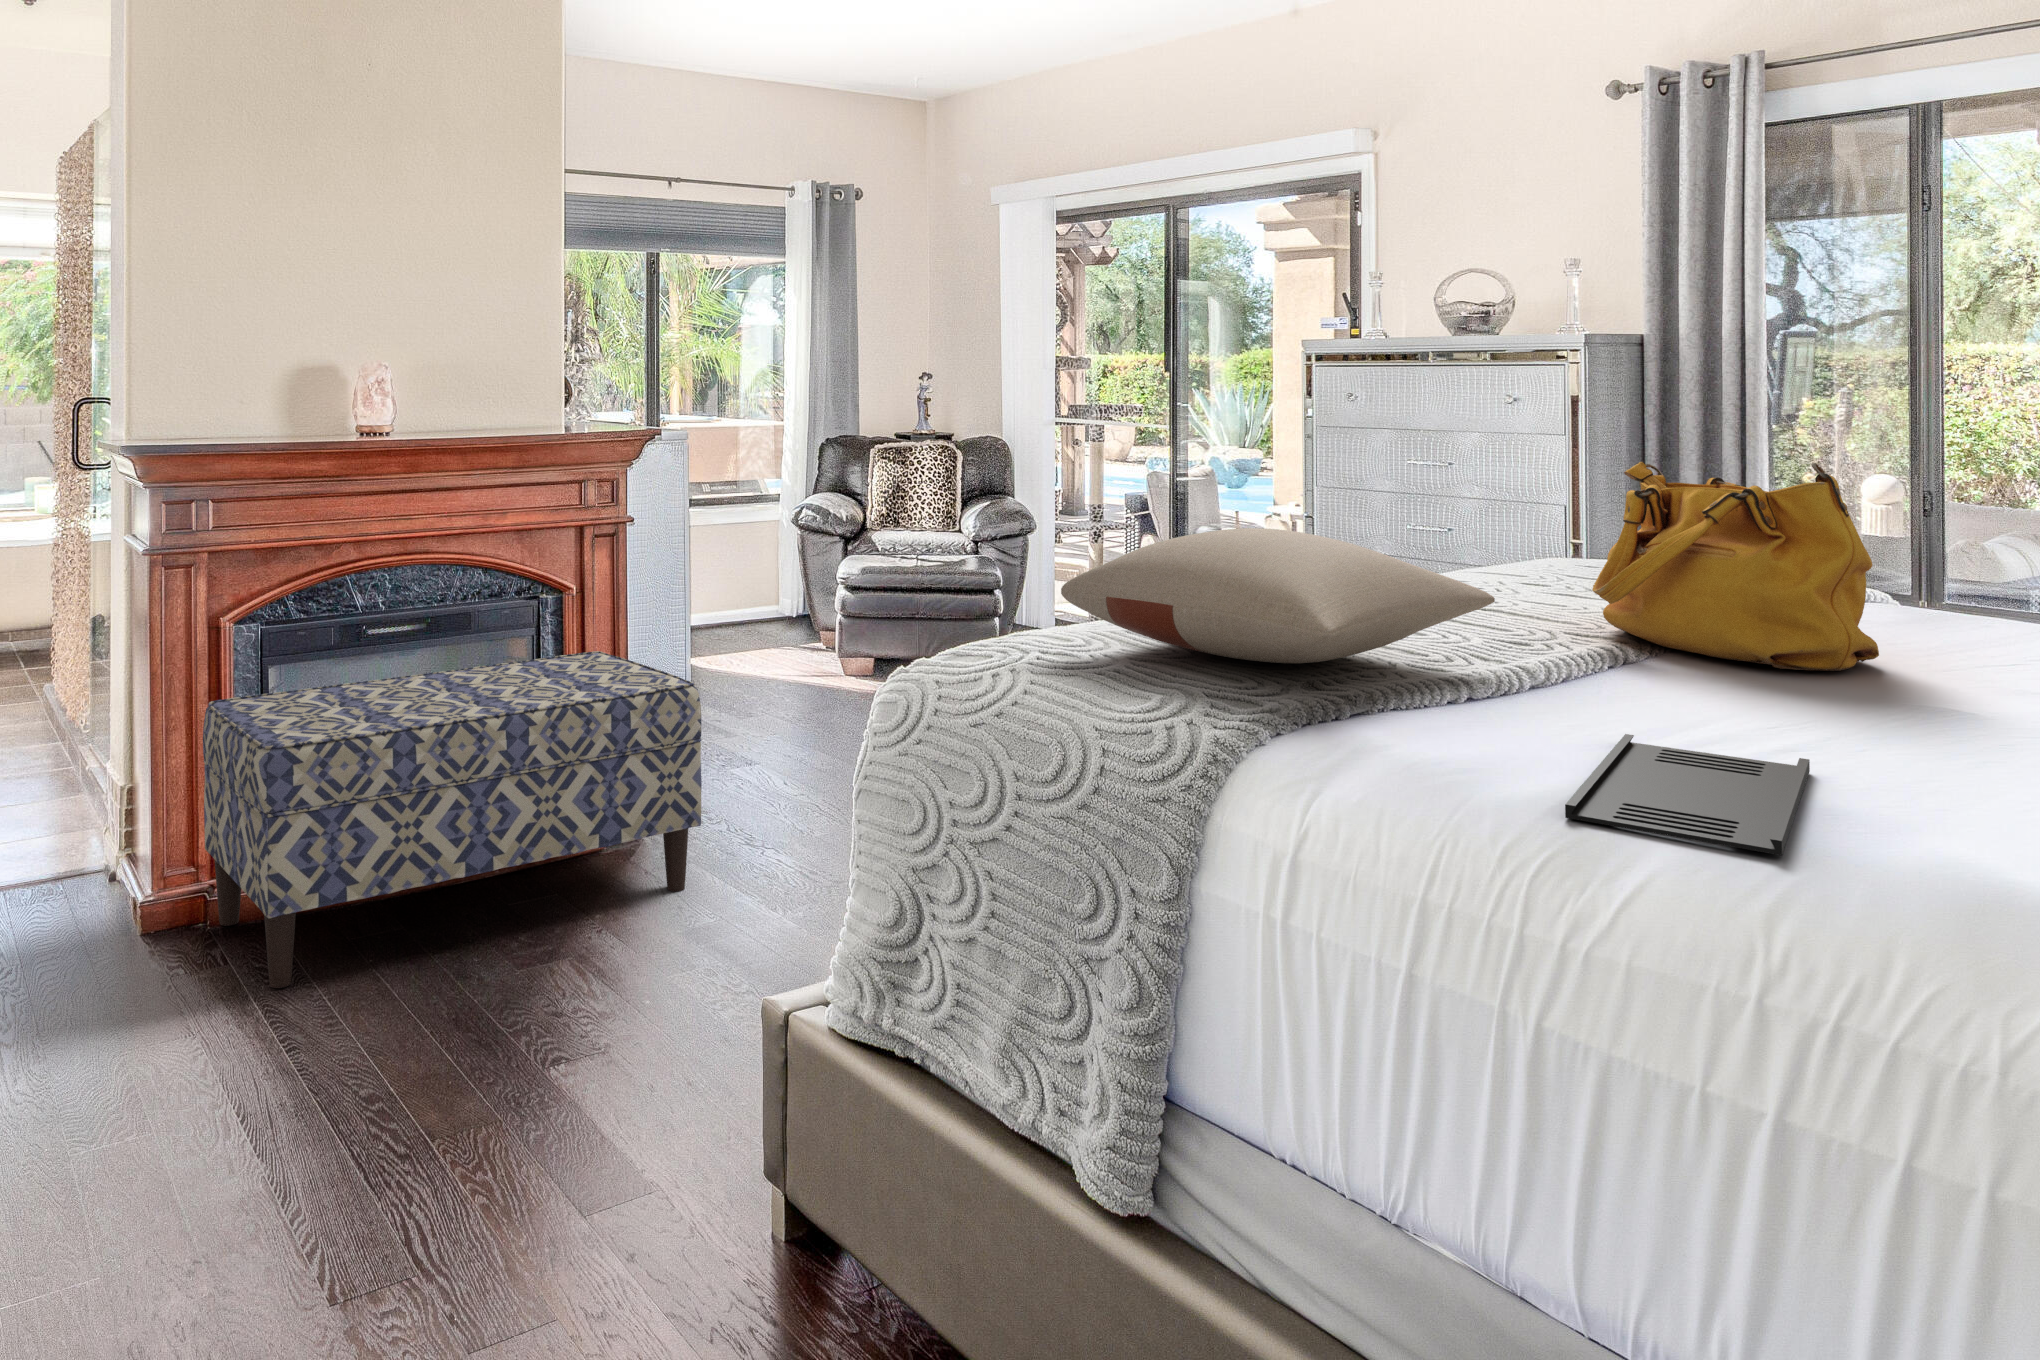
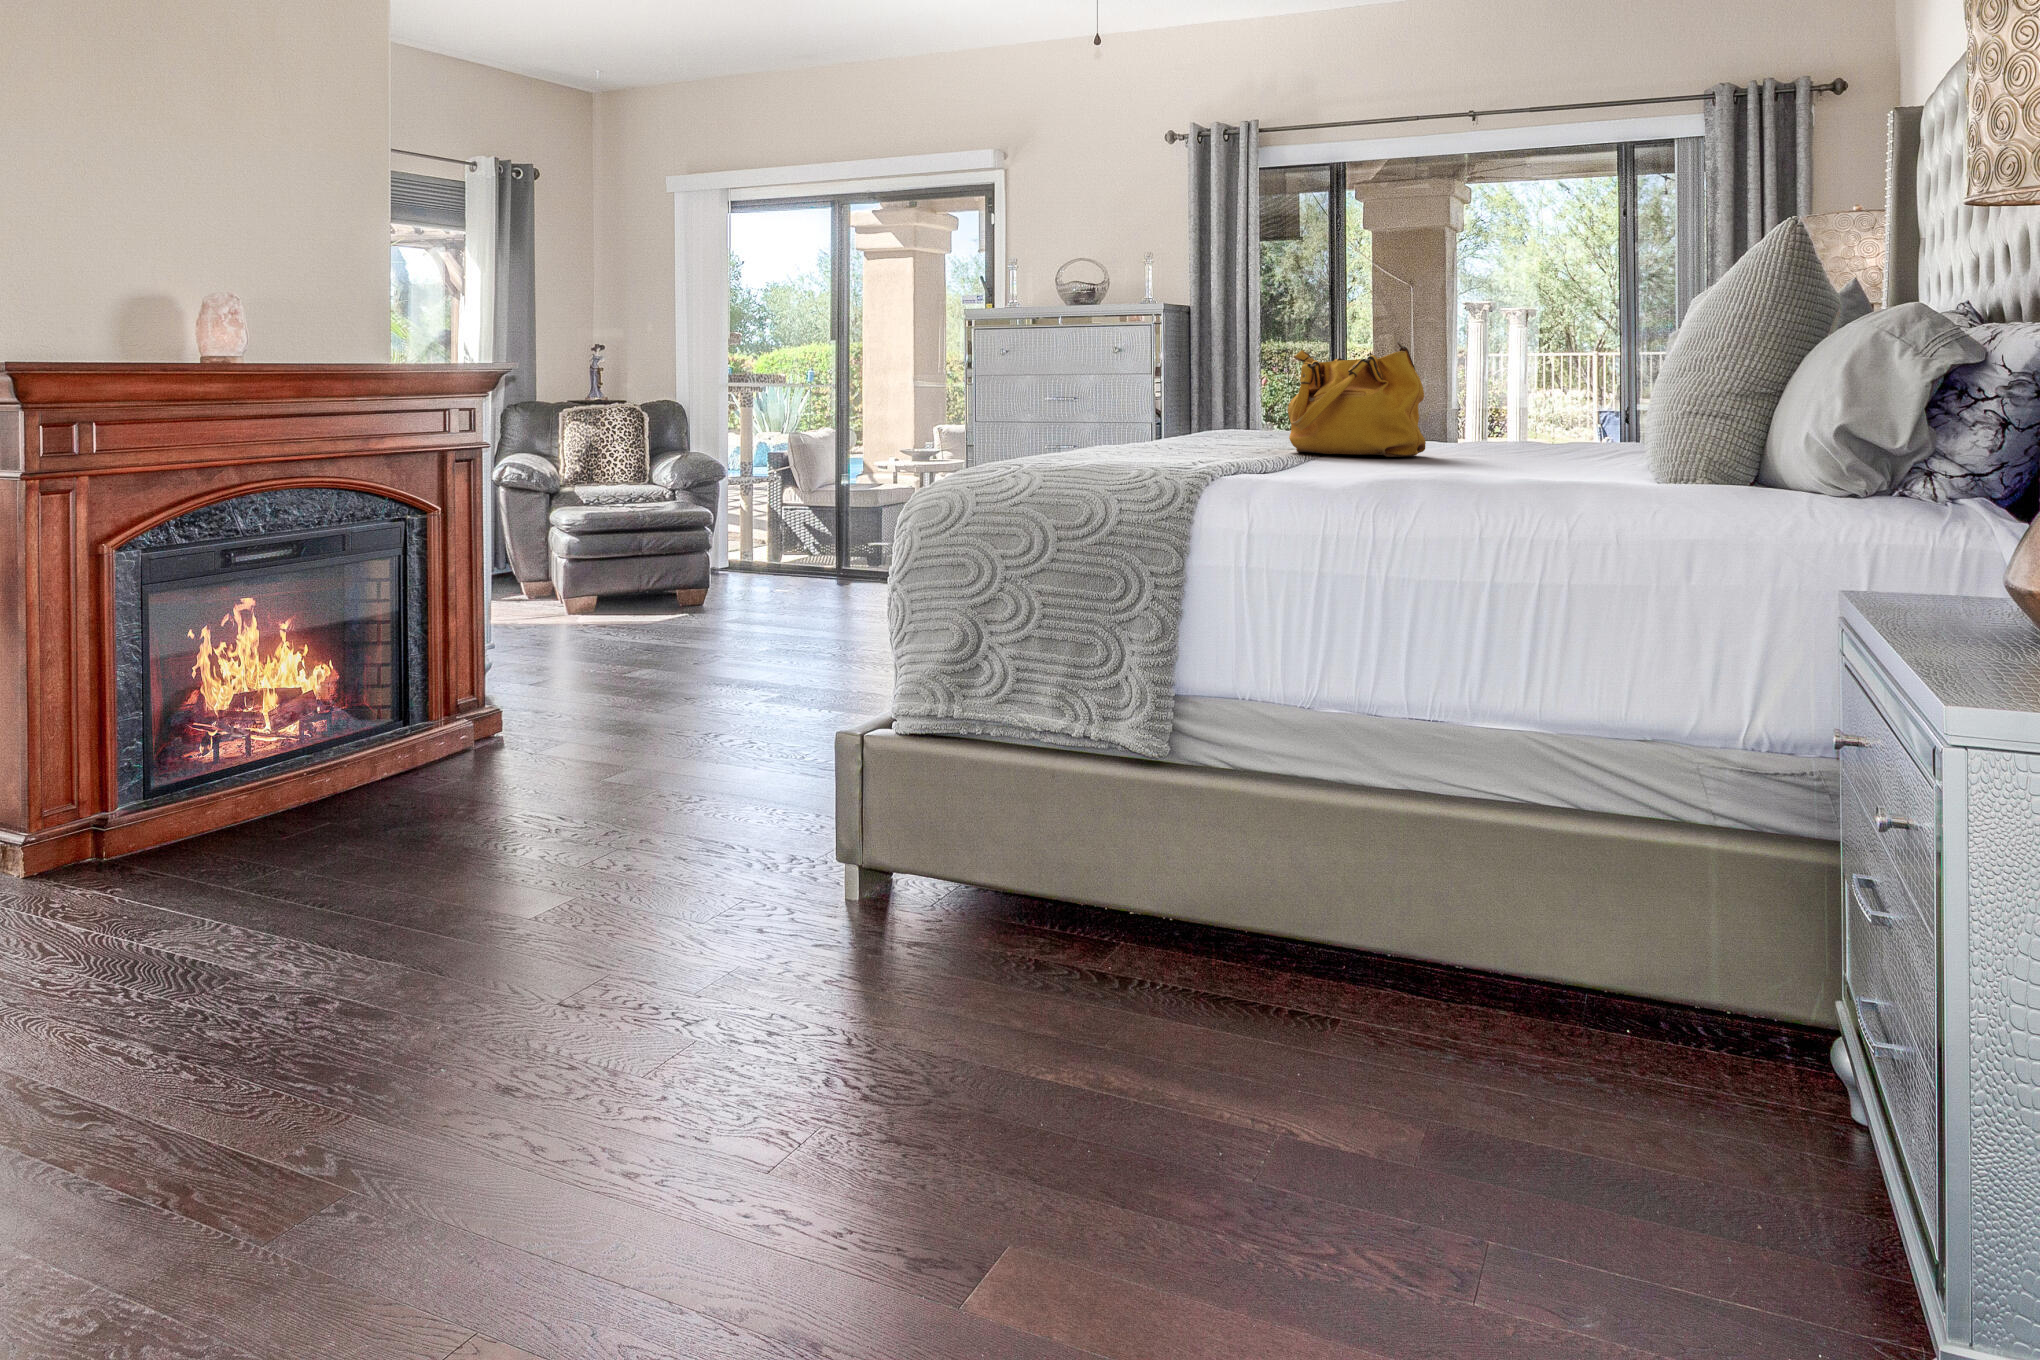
pillow: present [1061,528,1495,663] -> none [1027,383,1262,463]
bench: present [203,651,702,988] -> none [95,569,595,877]
tray: present [1565,734,1810,855] -> none [1365,470,1475,488]

